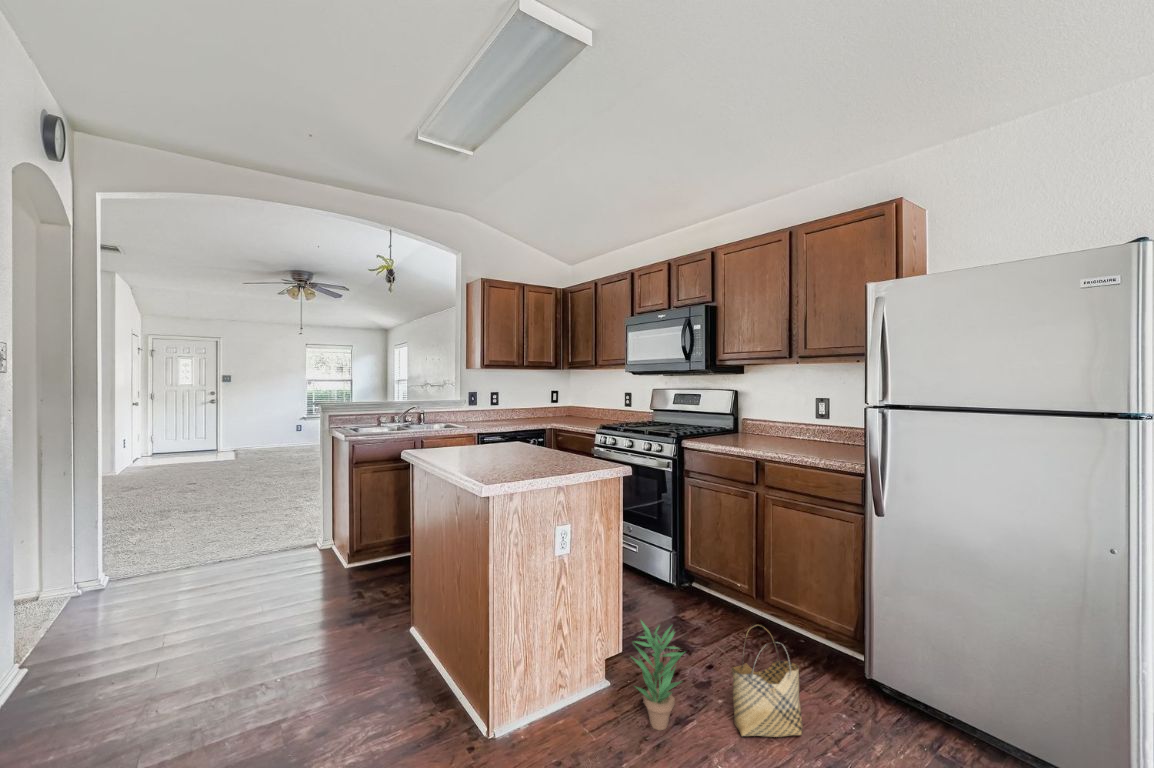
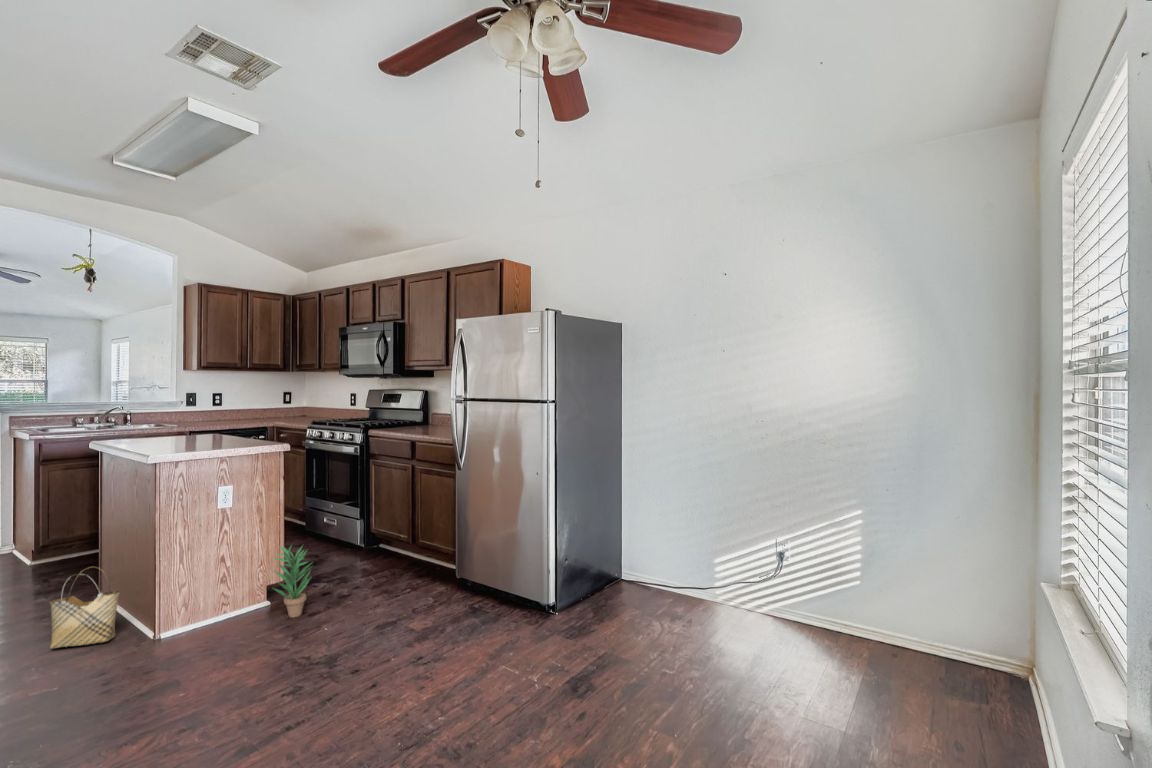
woven basket: present [731,625,803,737] -> present [50,567,120,649]

